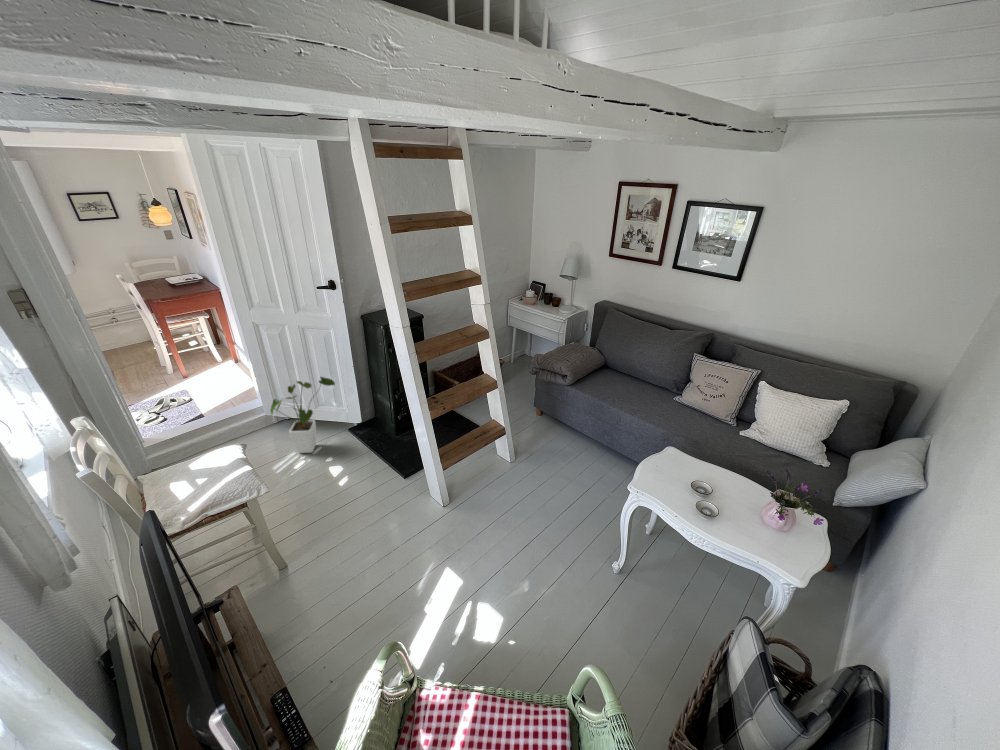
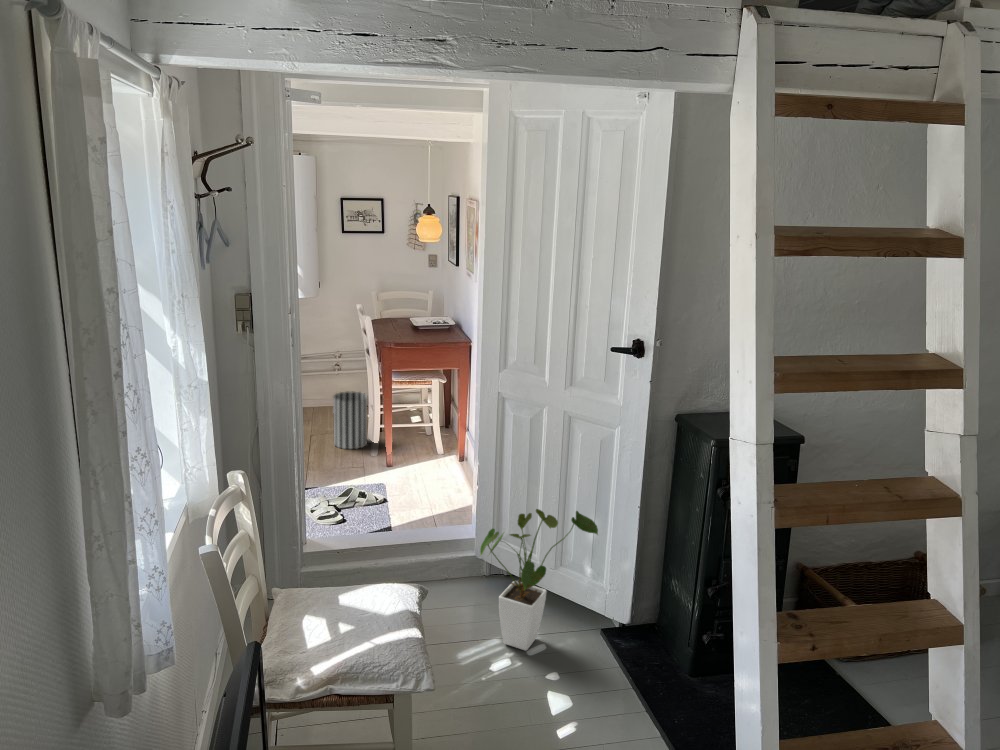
wastebasket: none [121,335,162,375] -> present [333,391,367,449]

